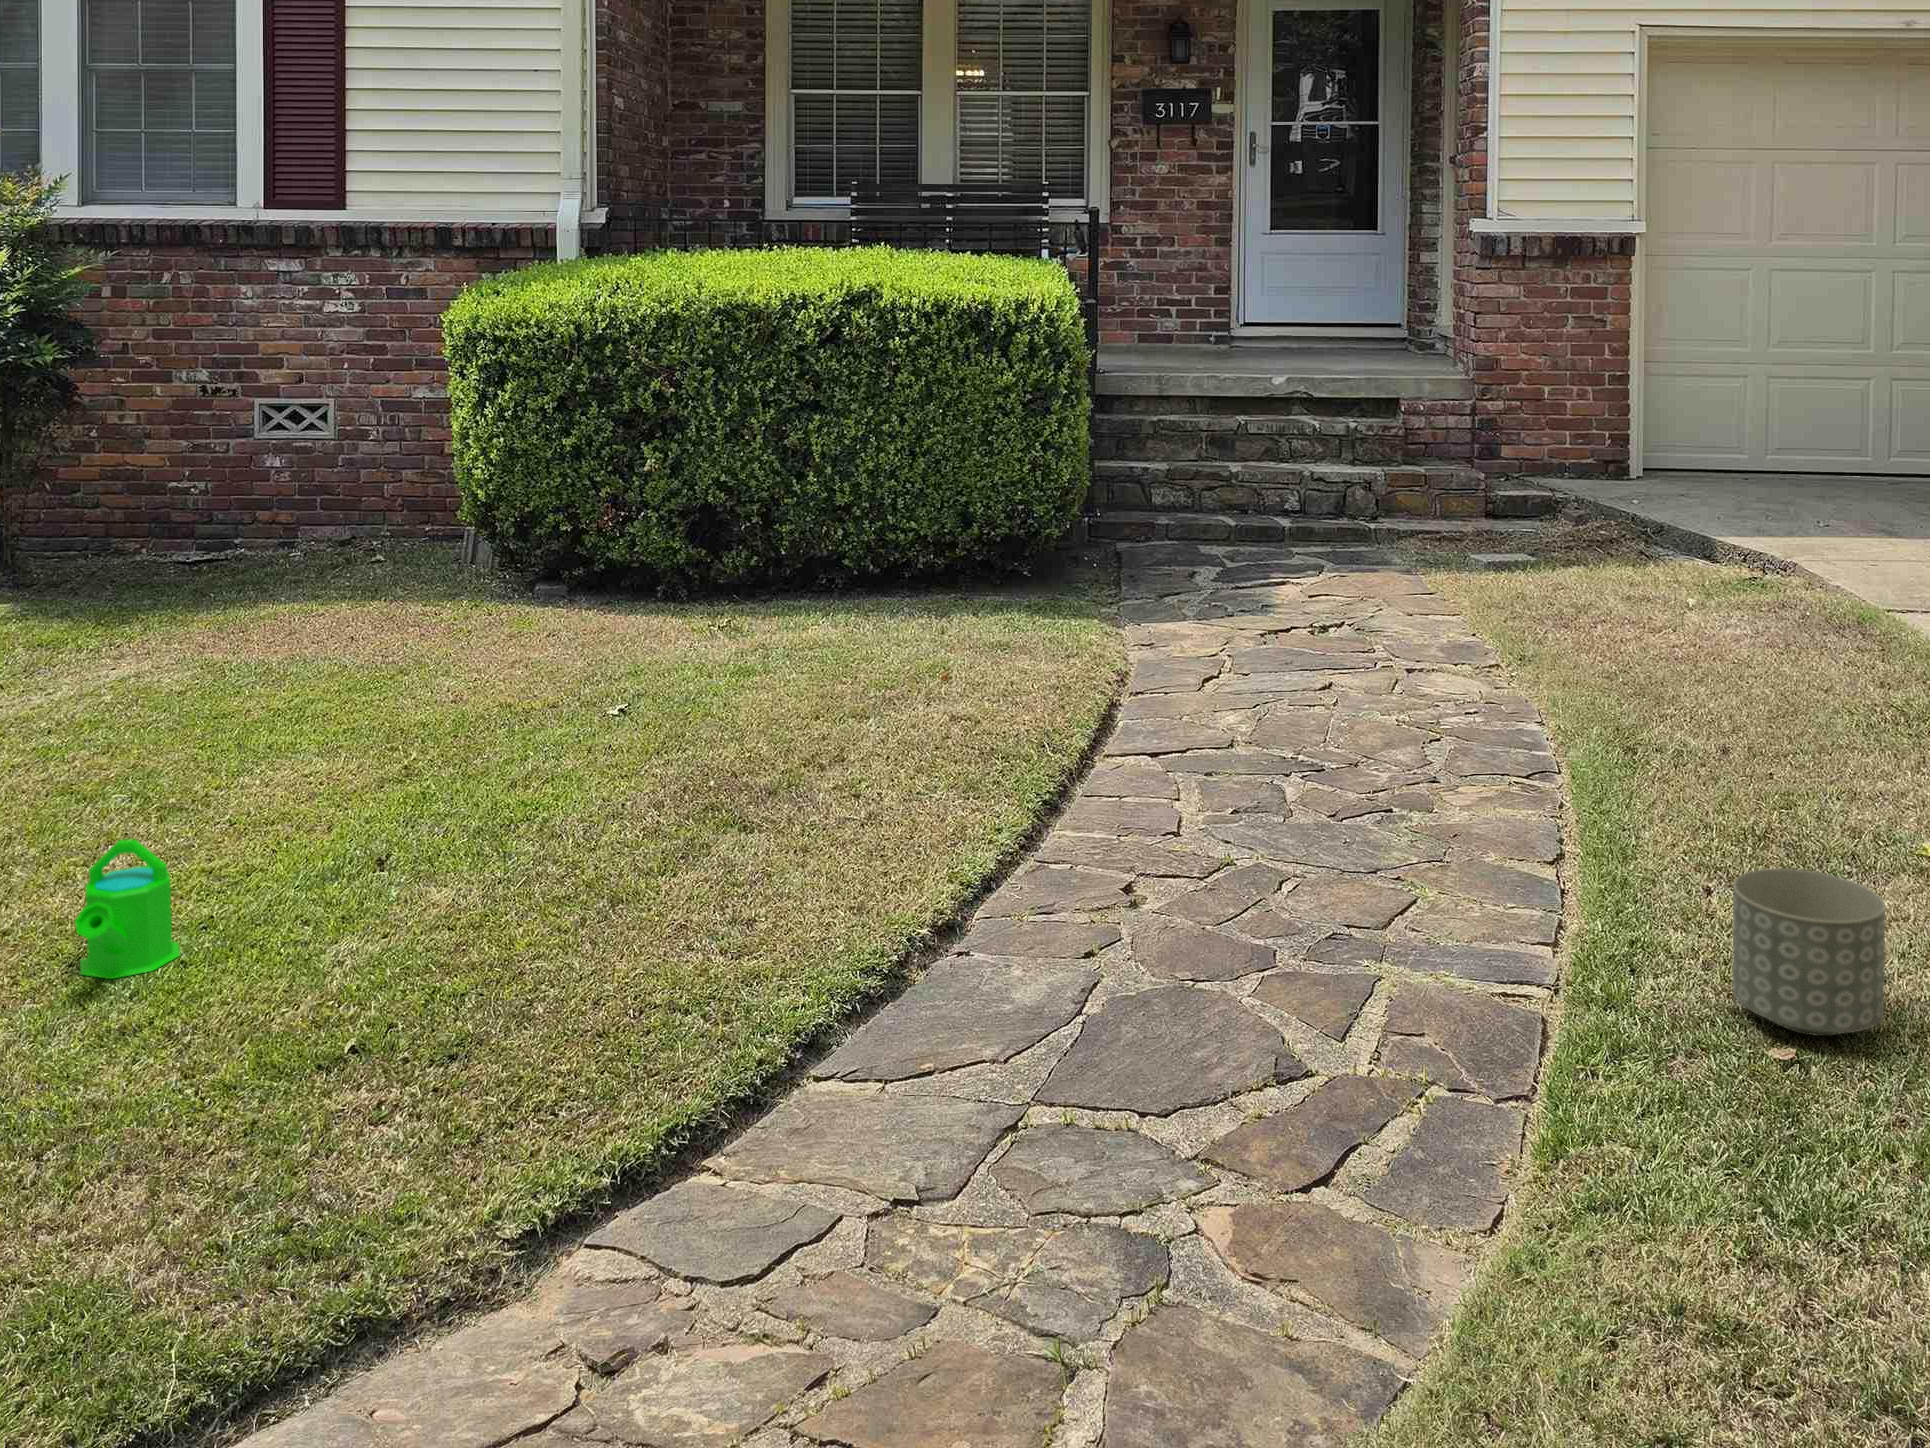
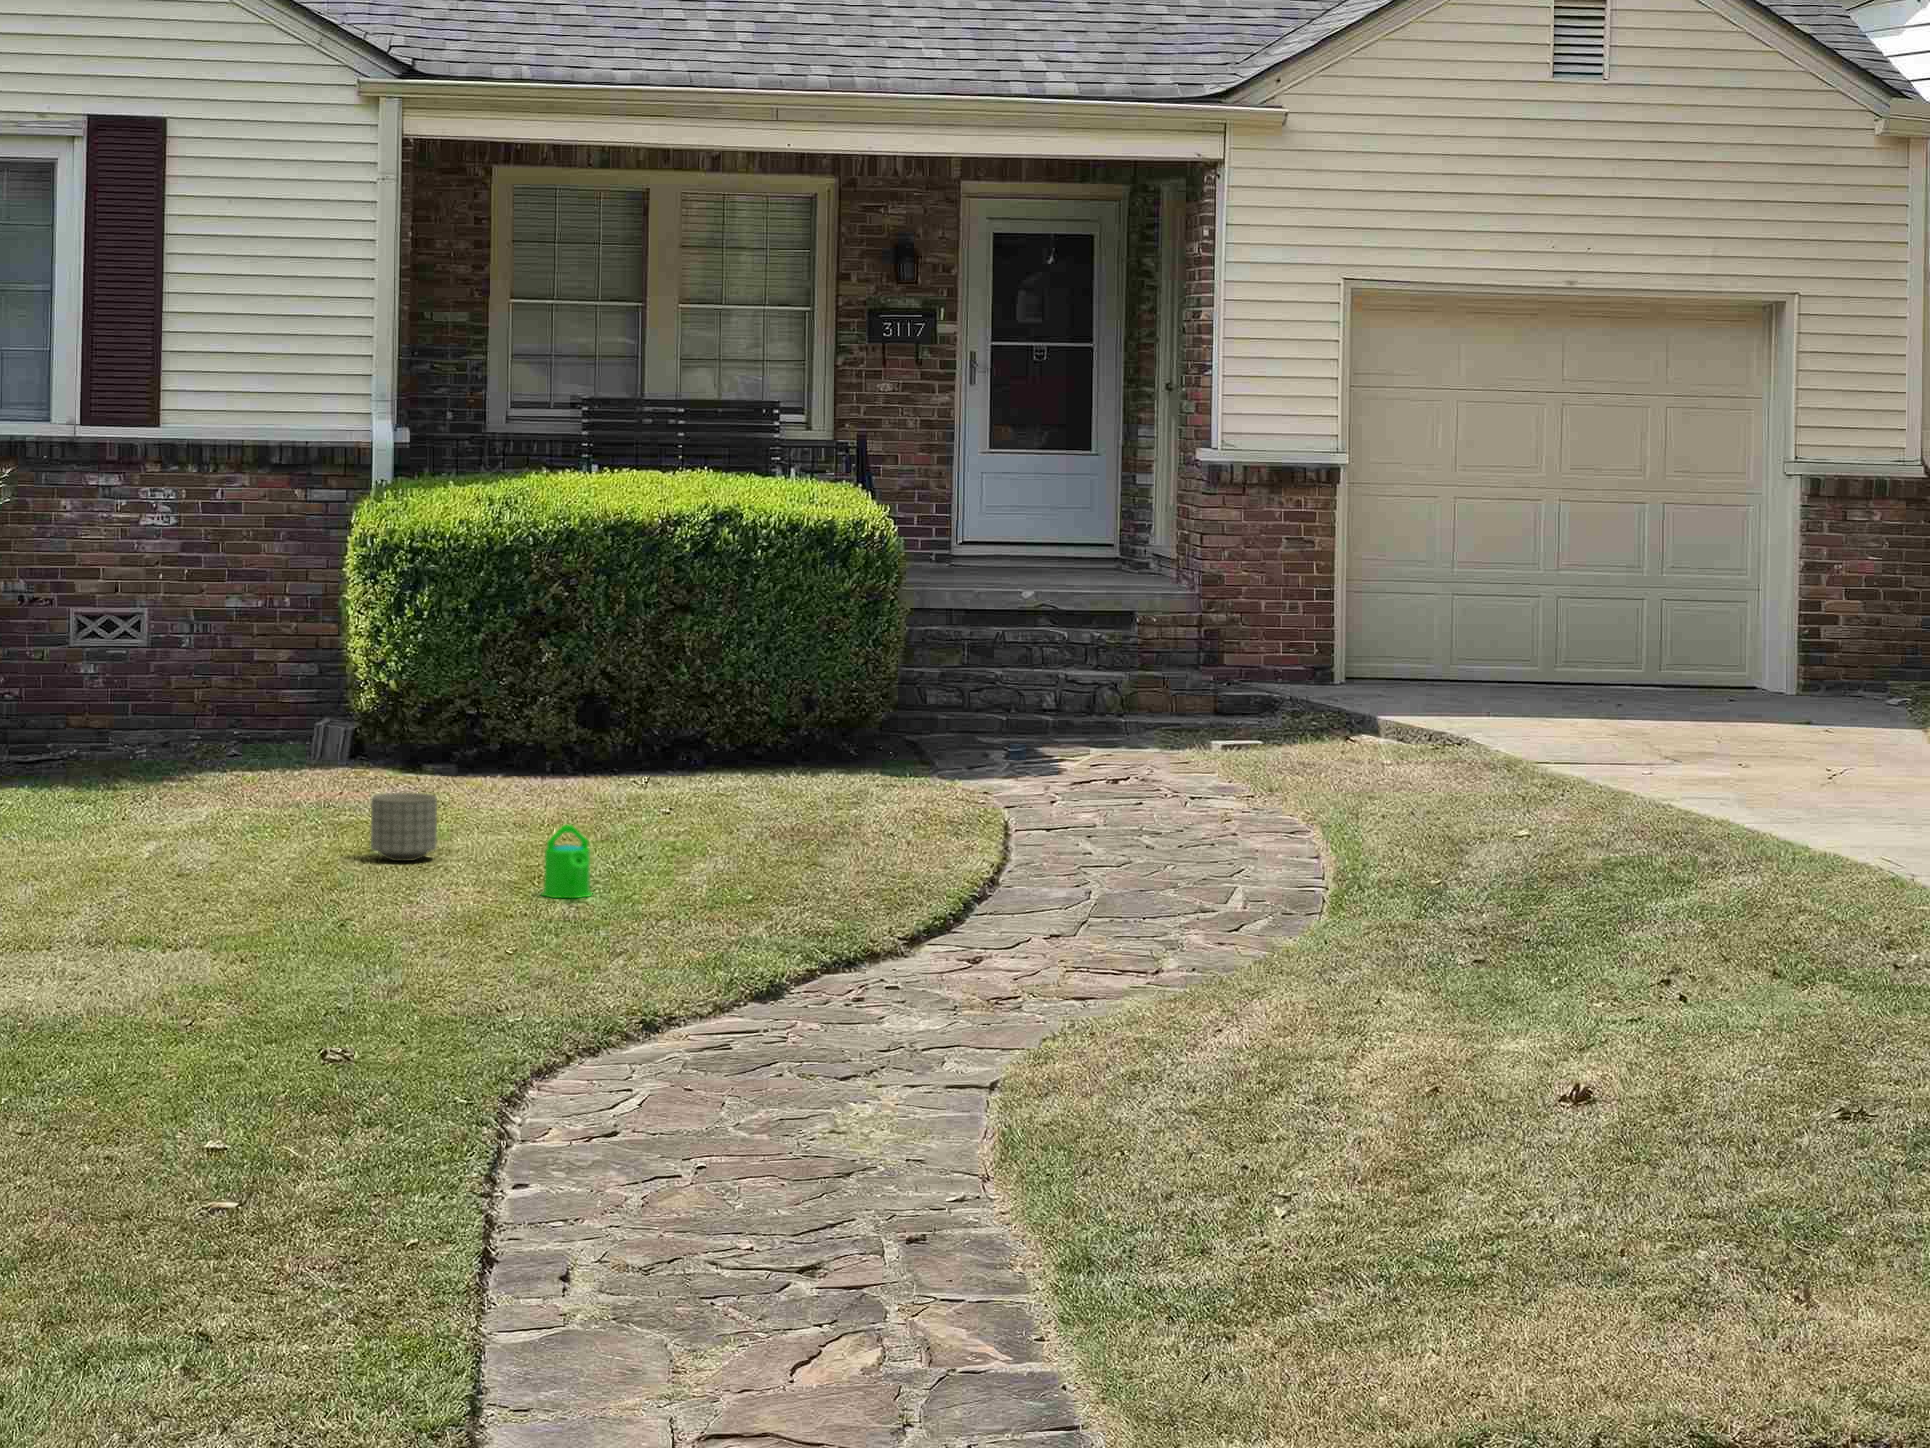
planter: present [1732,868,1885,1036] -> present [371,793,437,861]

